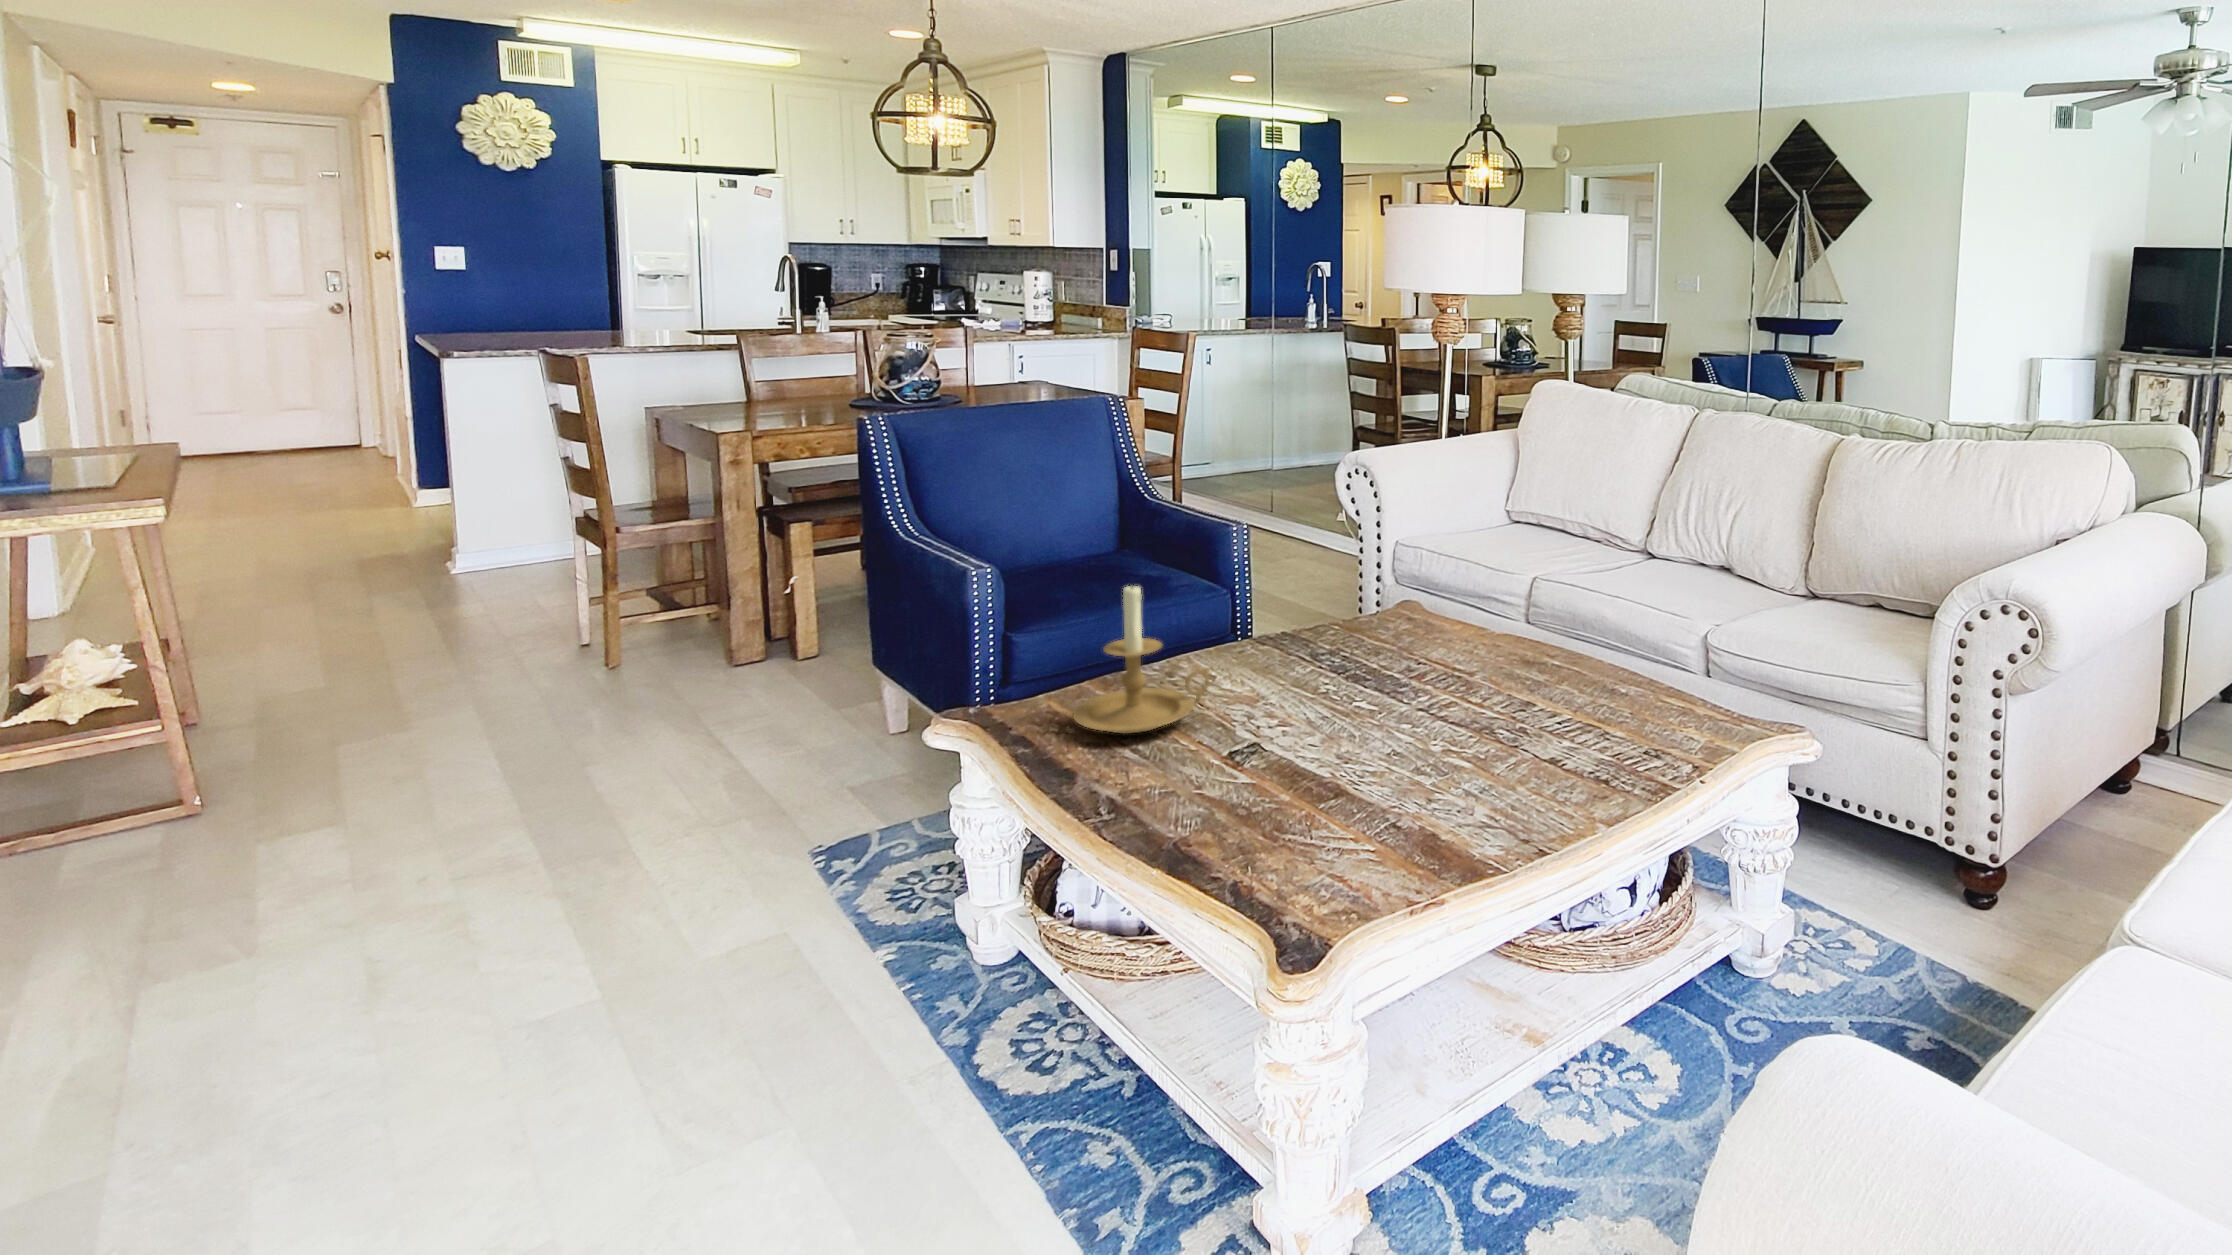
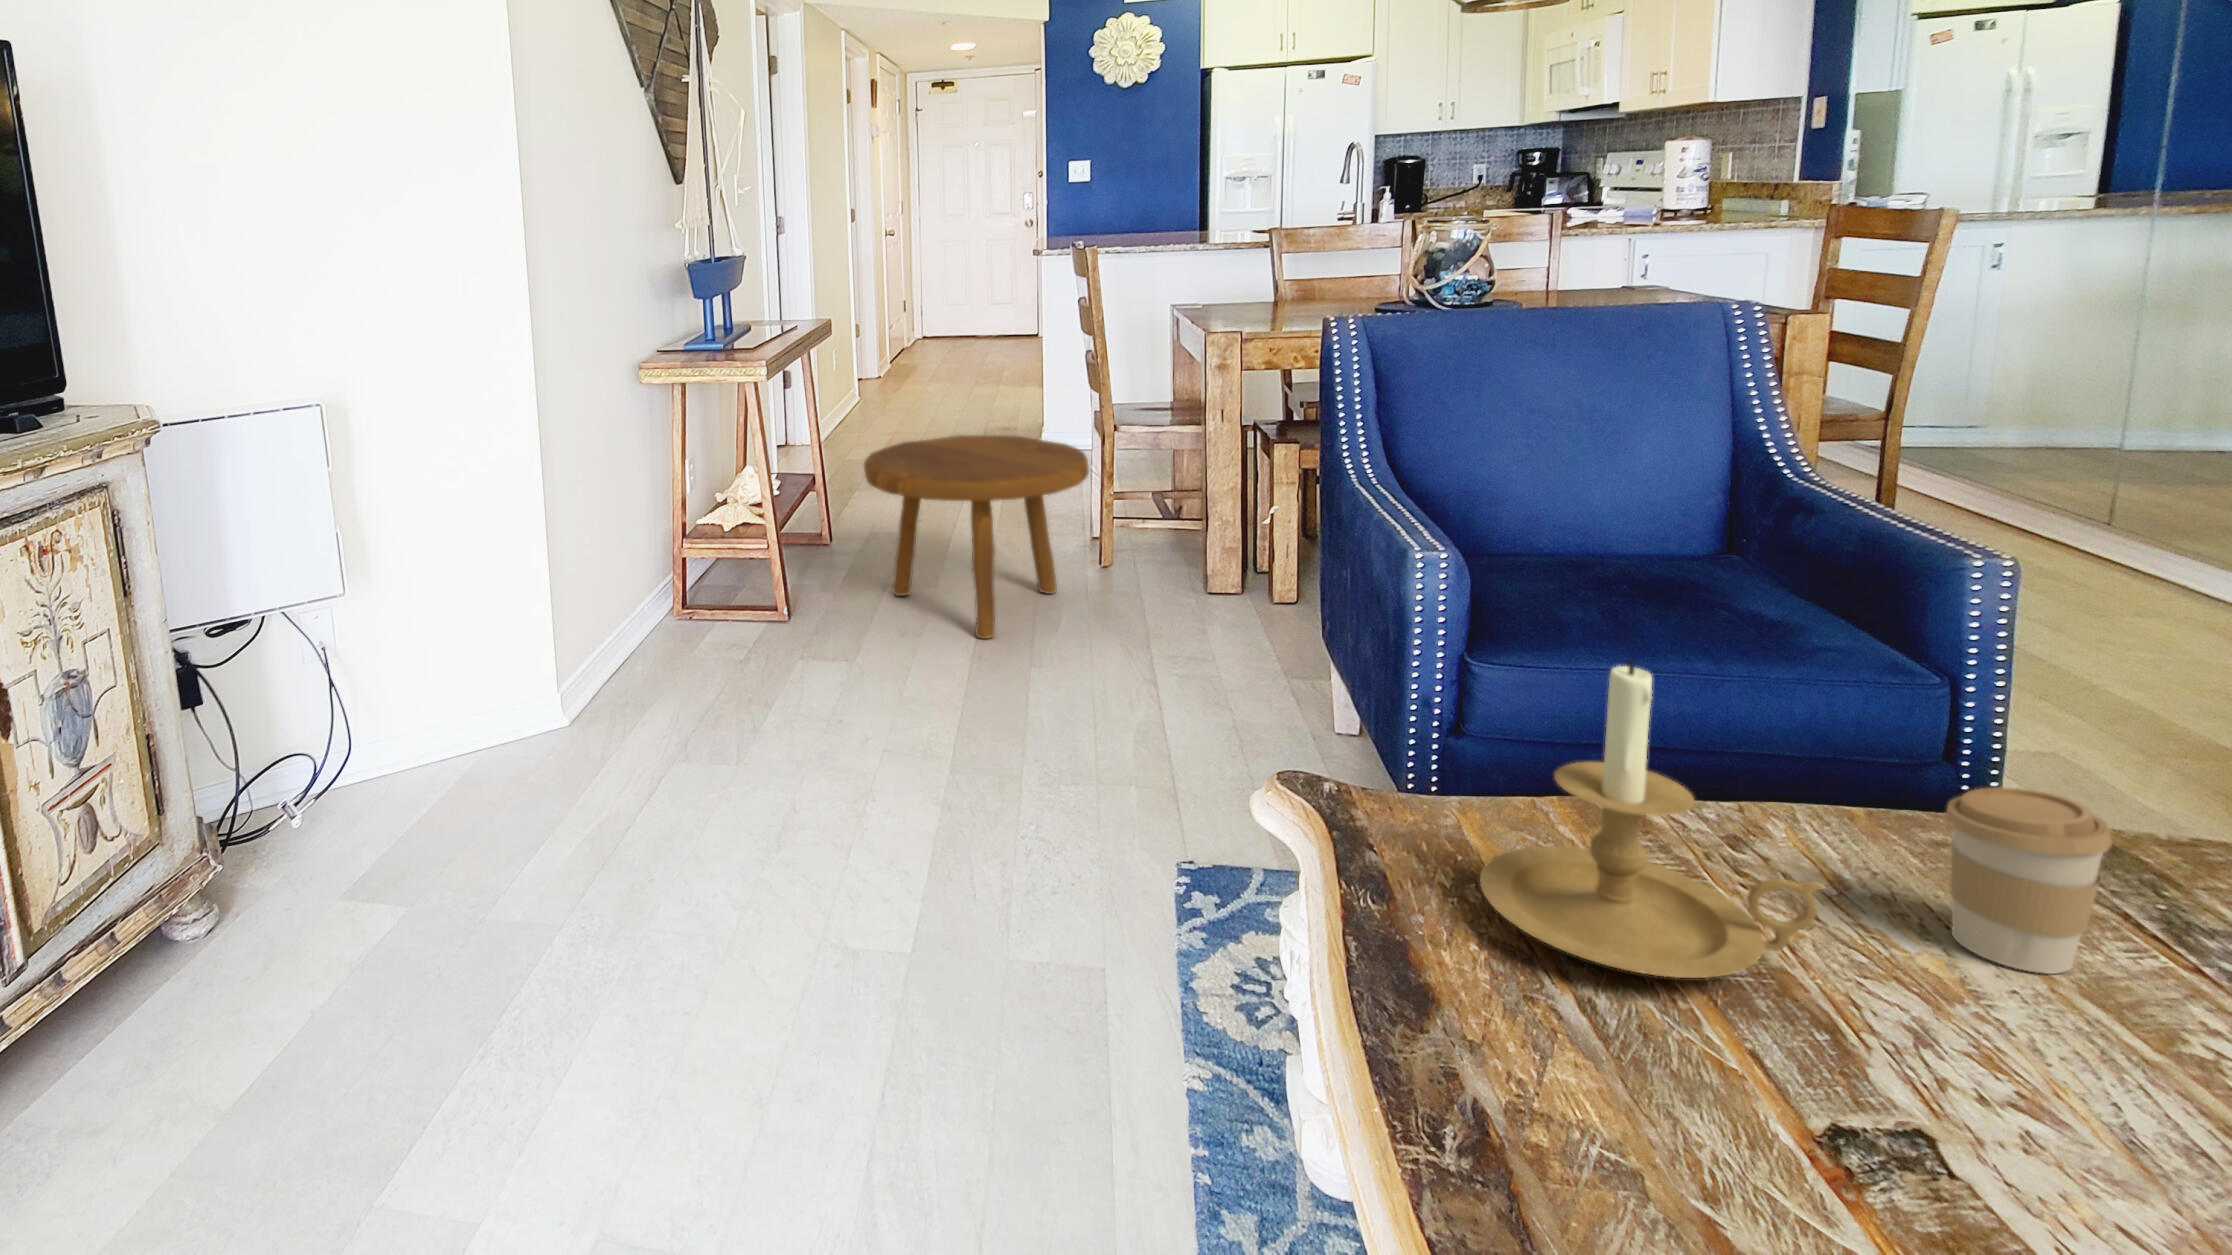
footstool: none [312,546,614,755] -> present [864,435,1089,639]
coffee cup: none [1244,608,1295,685] -> present [1945,787,2112,974]

